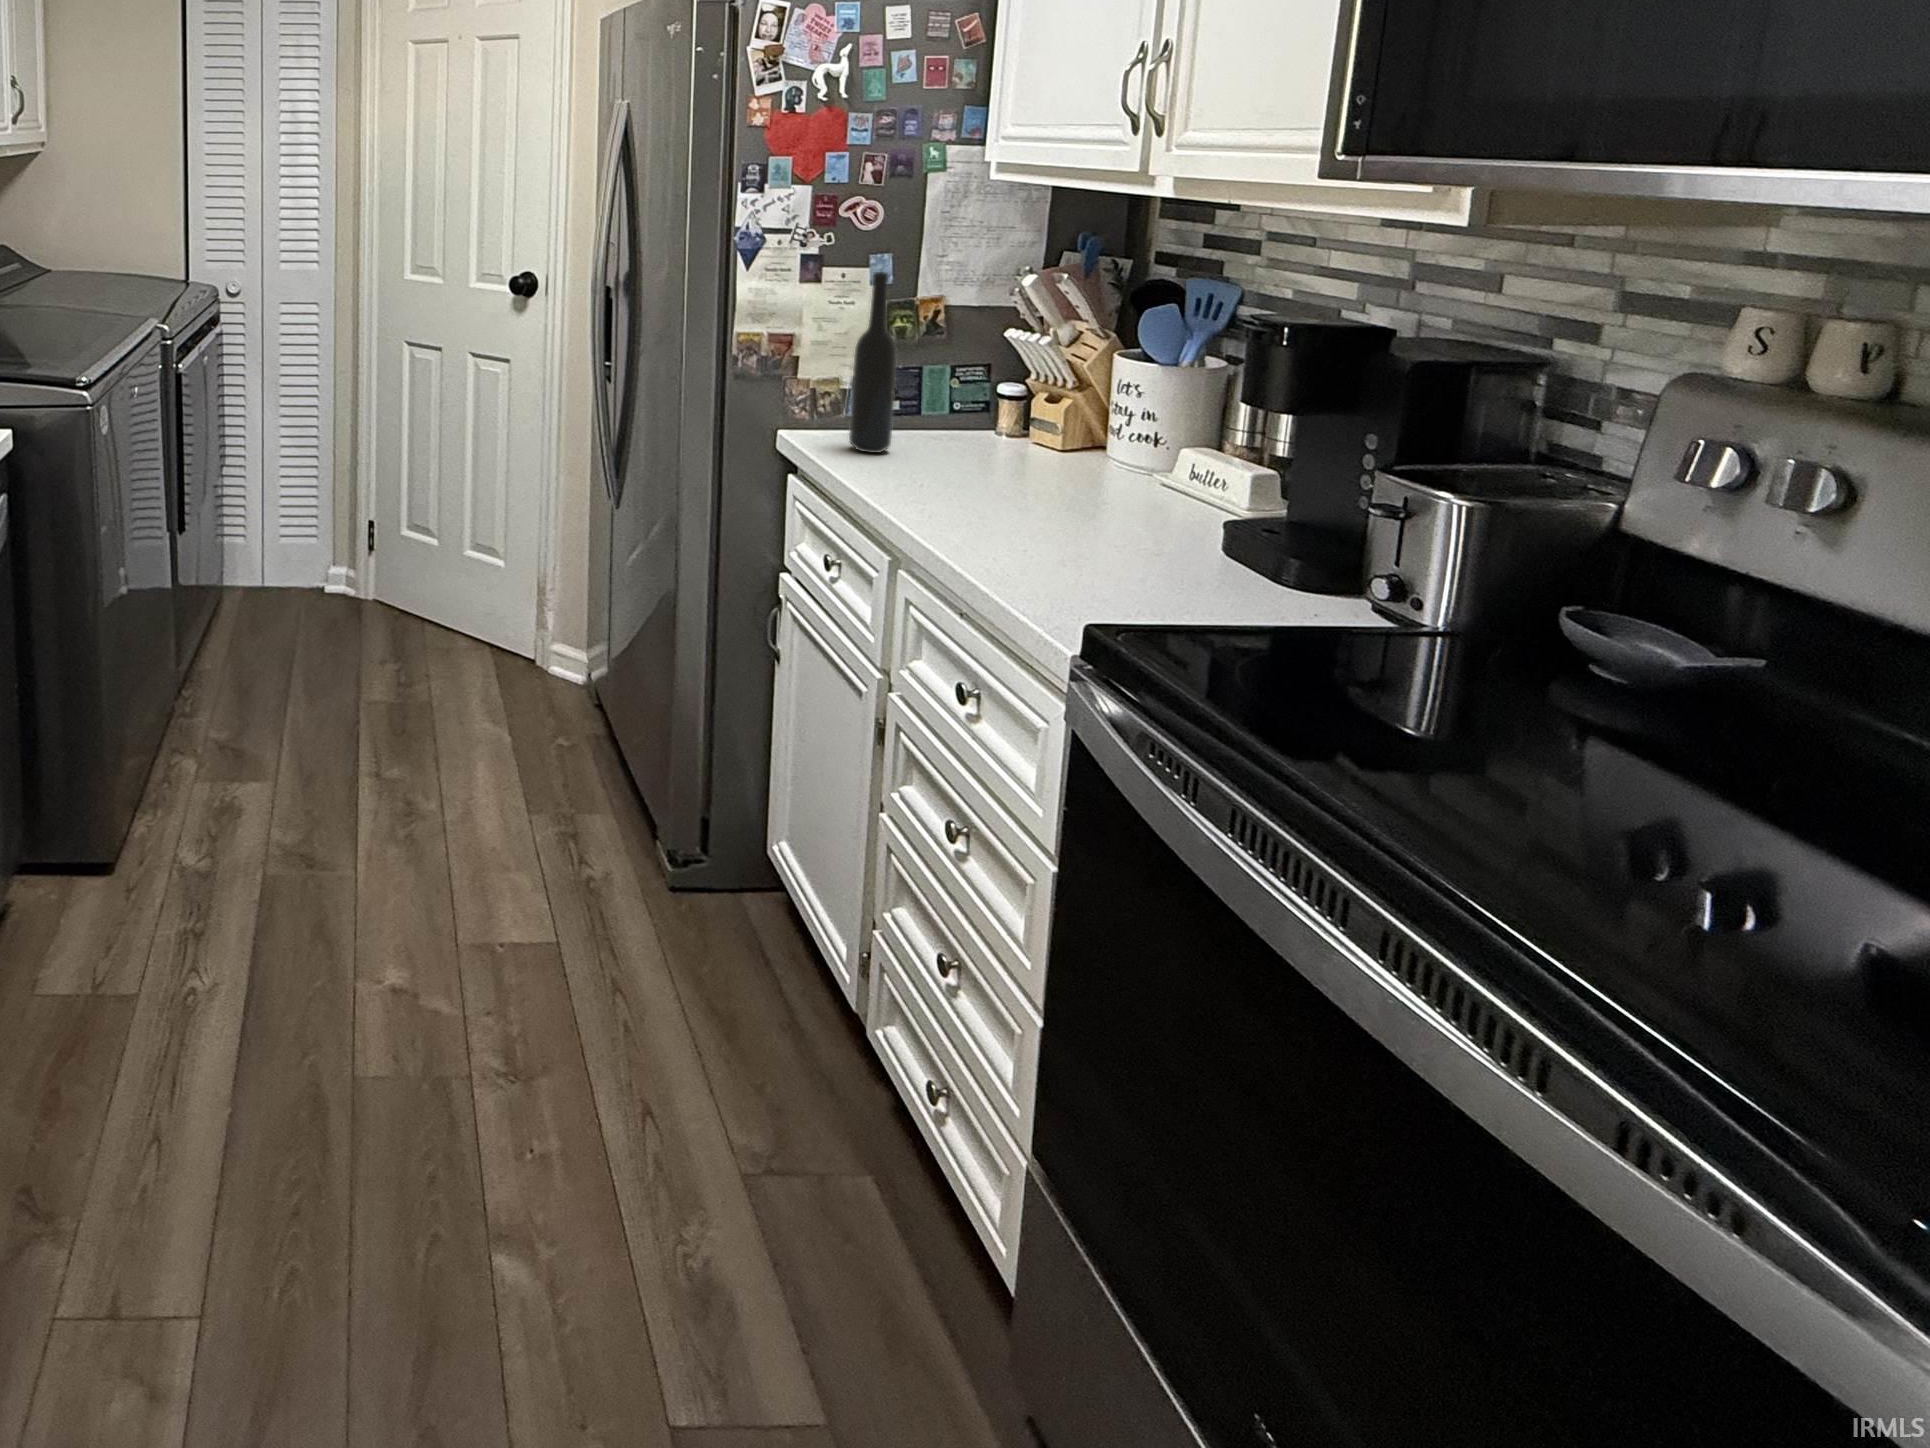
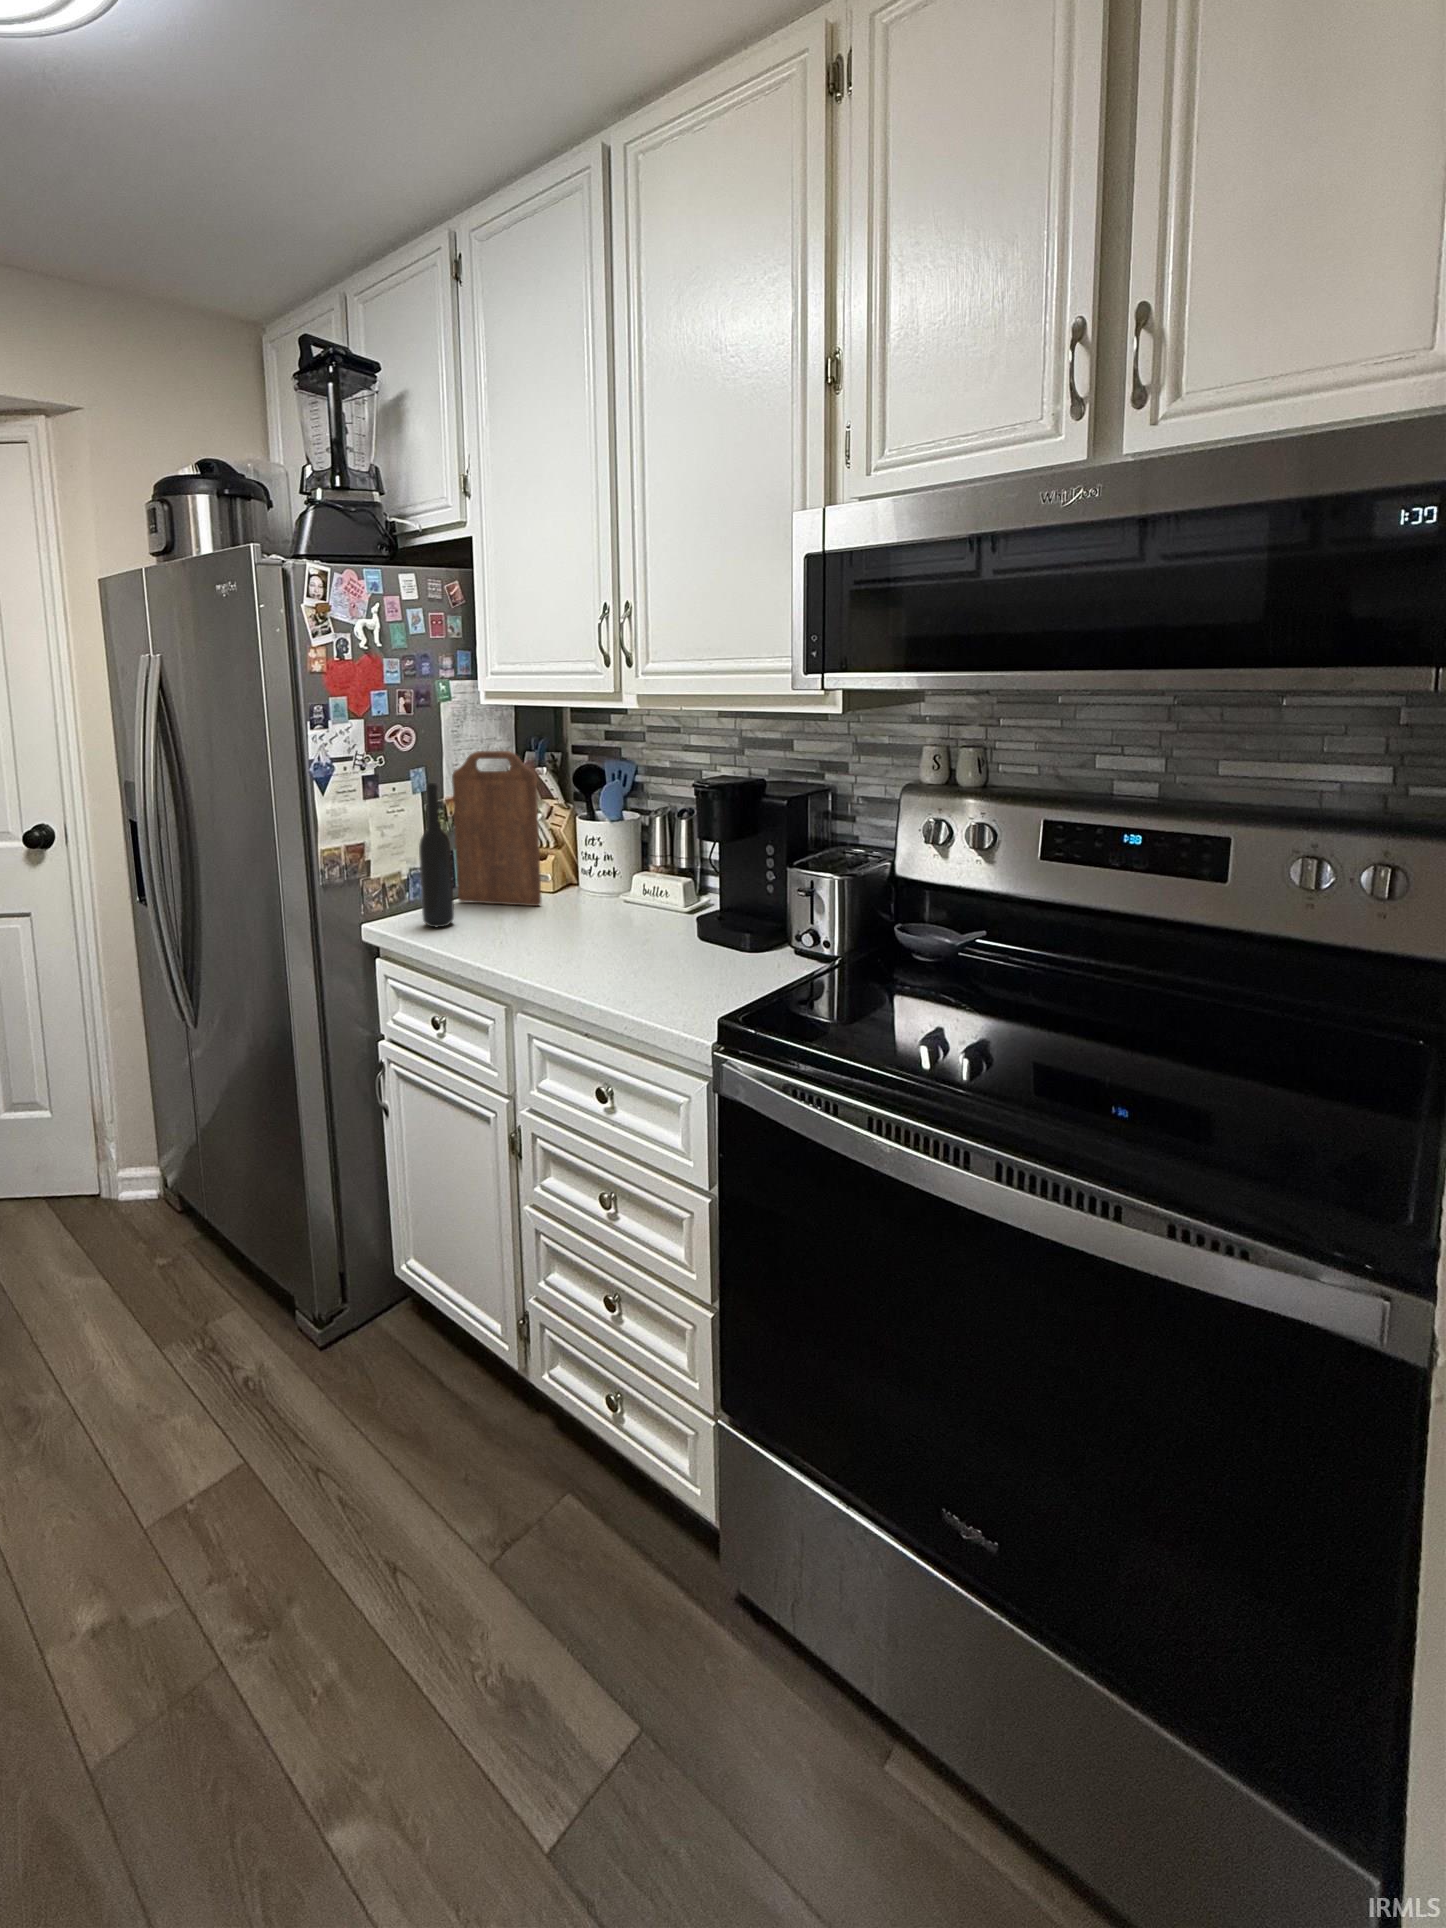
cutting board: none [922,240,1046,459] -> present [452,751,541,906]

